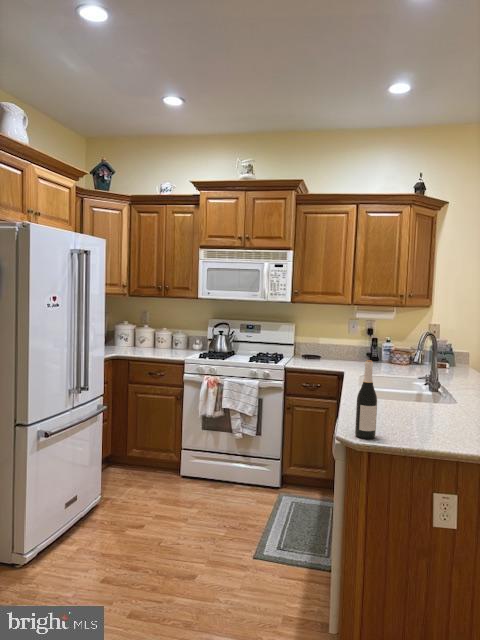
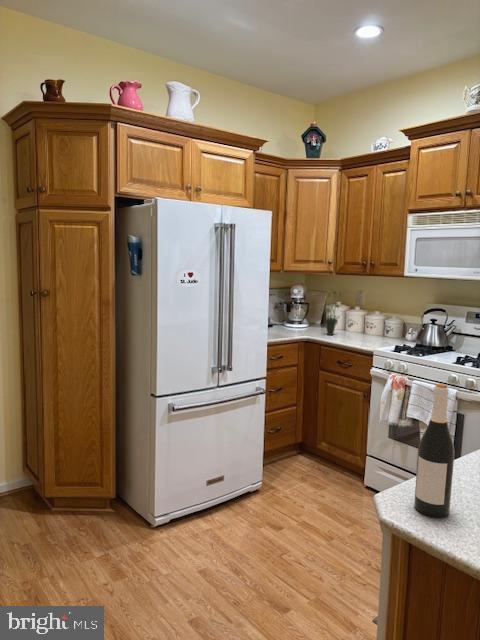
potted plant: none [127,309,146,351] -> present [325,291,341,335]

